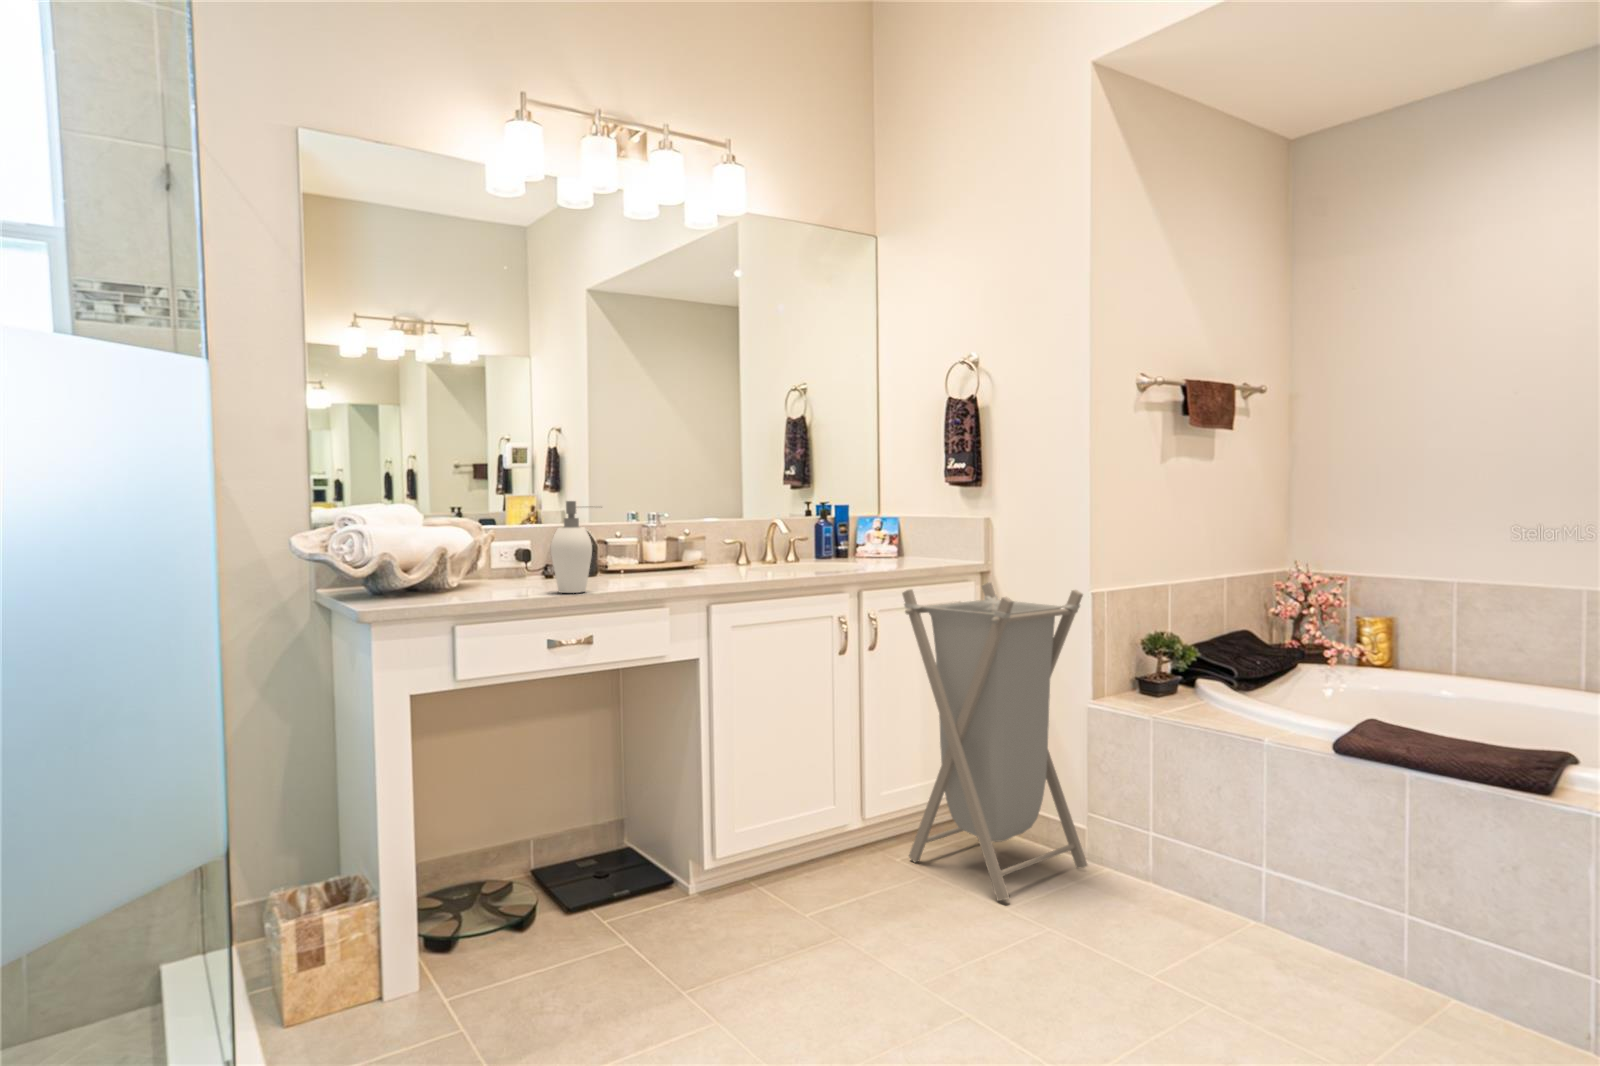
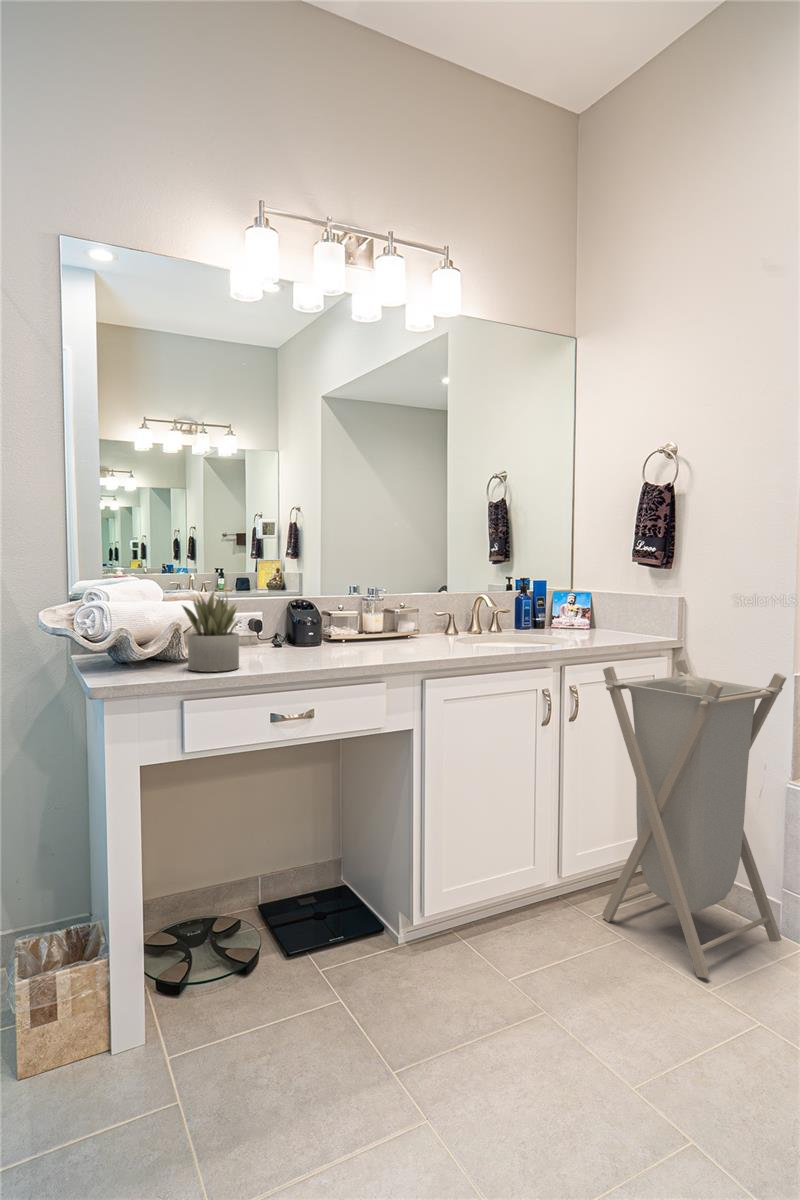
soap dispenser: present [551,501,602,593] -> none [276,581,325,669]
succulent plant: none [448,510,516,597] -> present [182,590,240,672]

